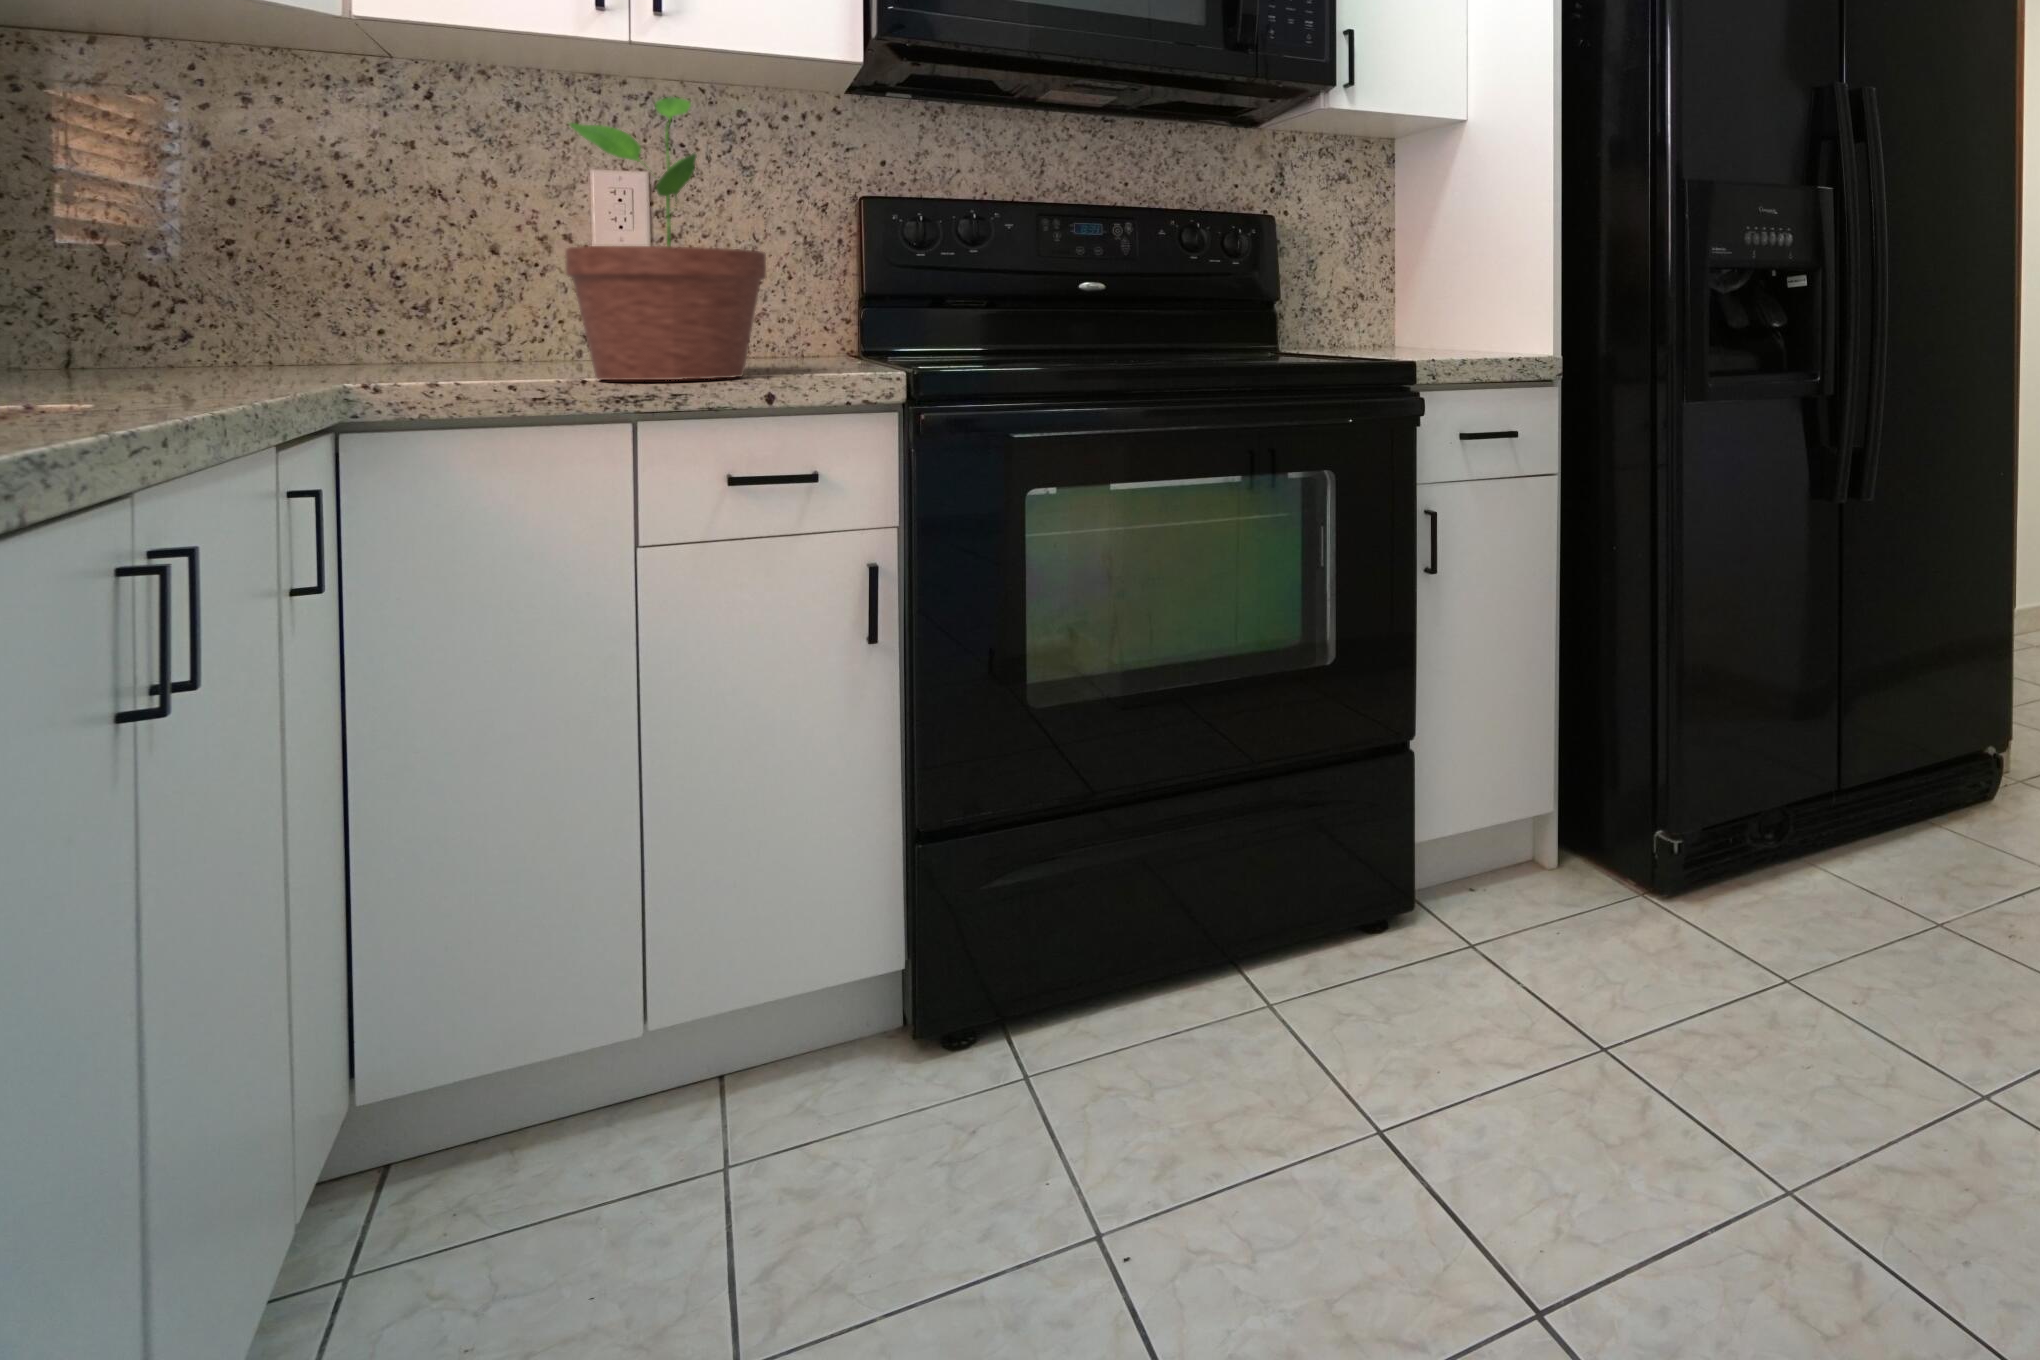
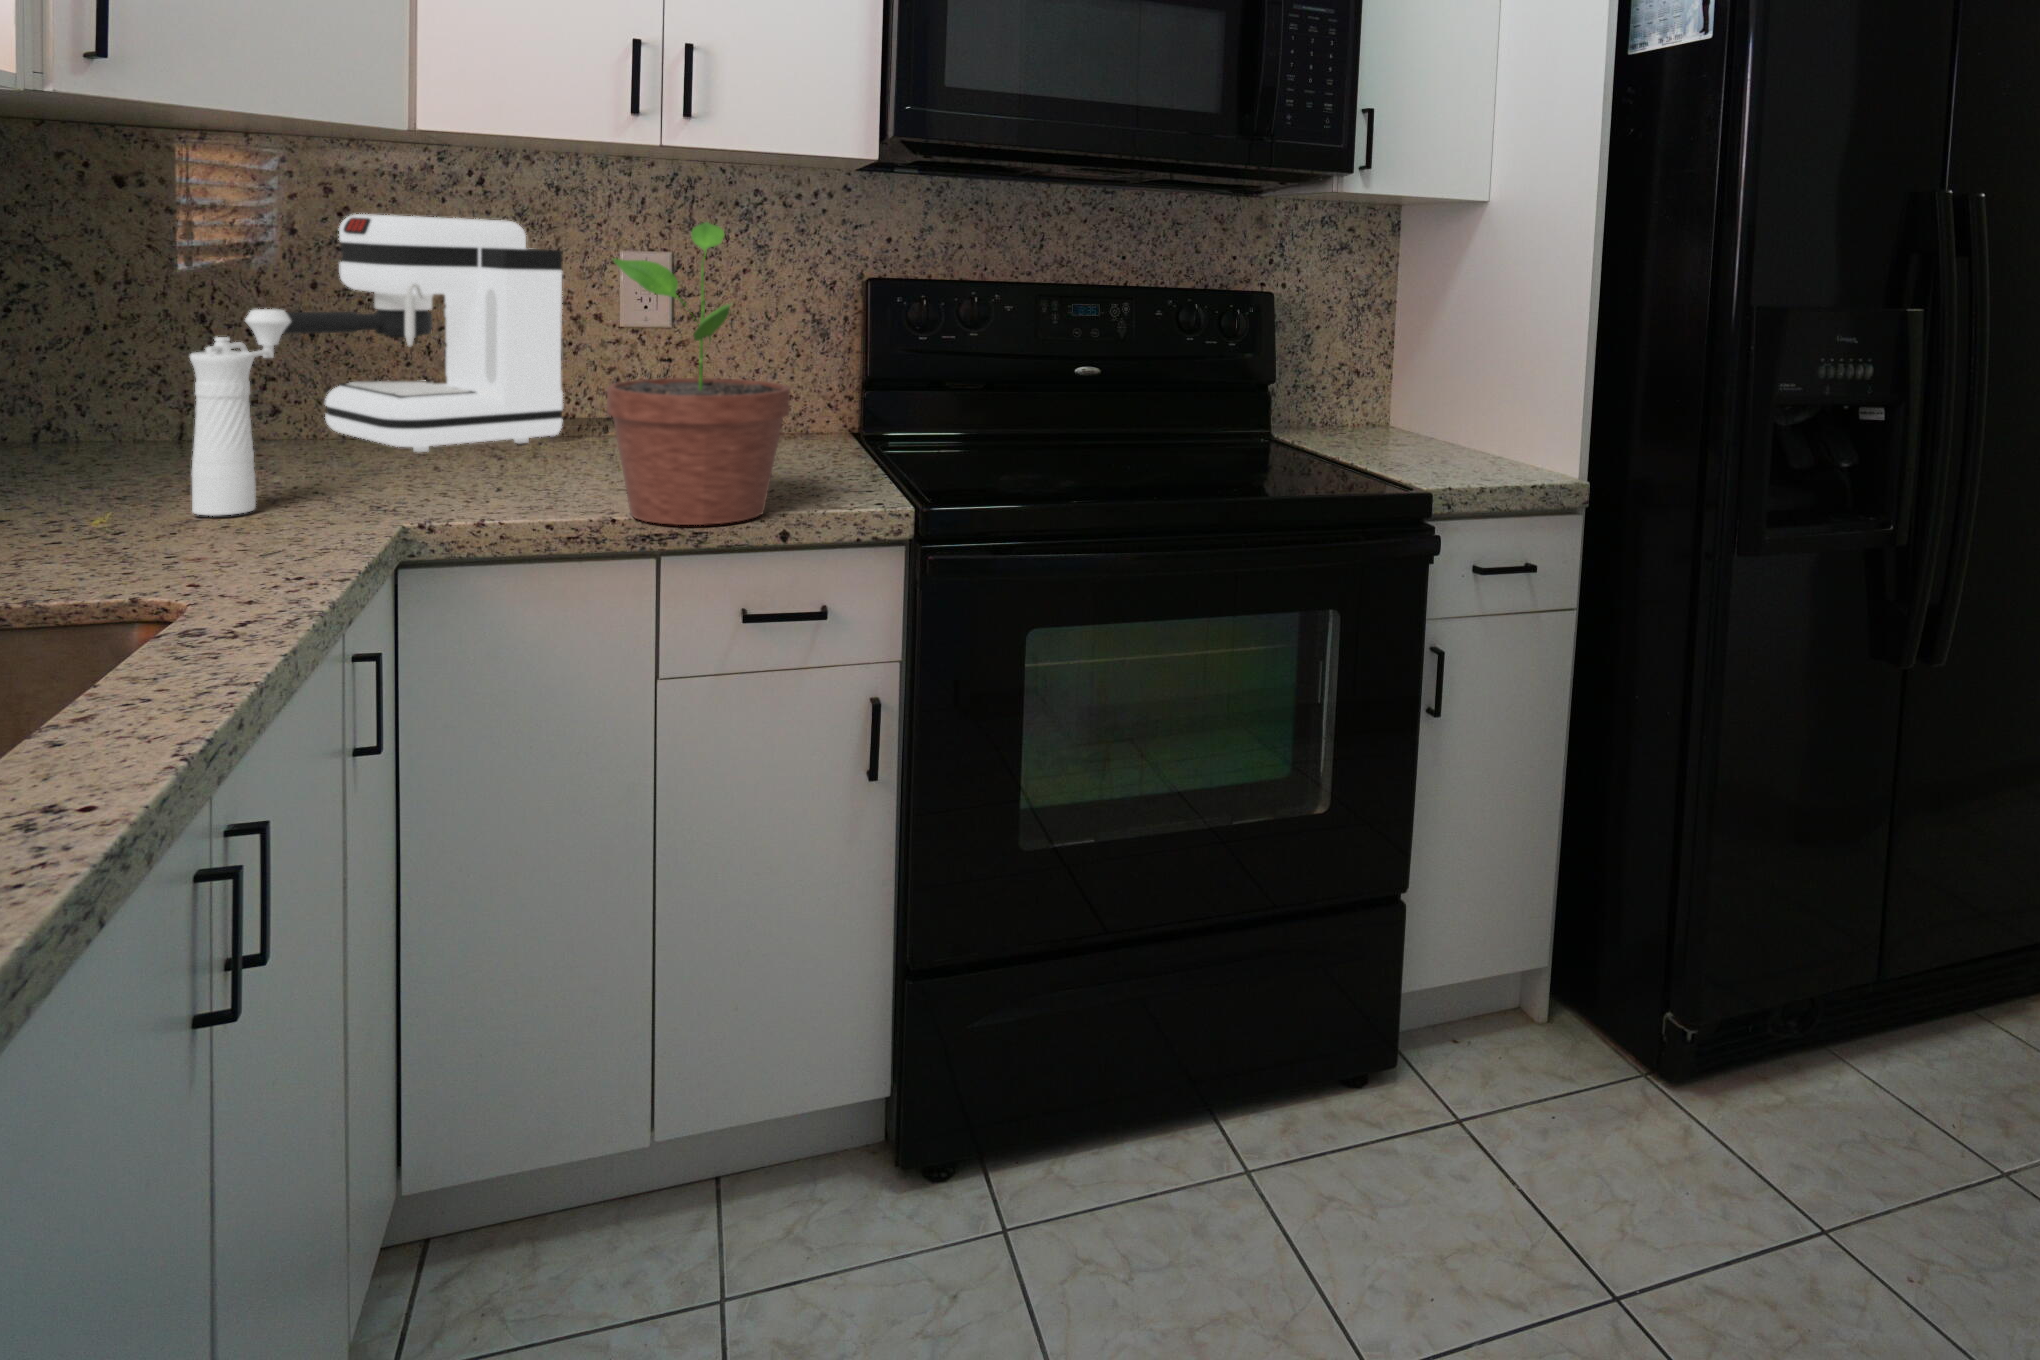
coffee maker: none [184,121,529,363] -> present [283,214,563,452]
pepper mill: none [75,186,201,386] -> present [190,309,291,516]

